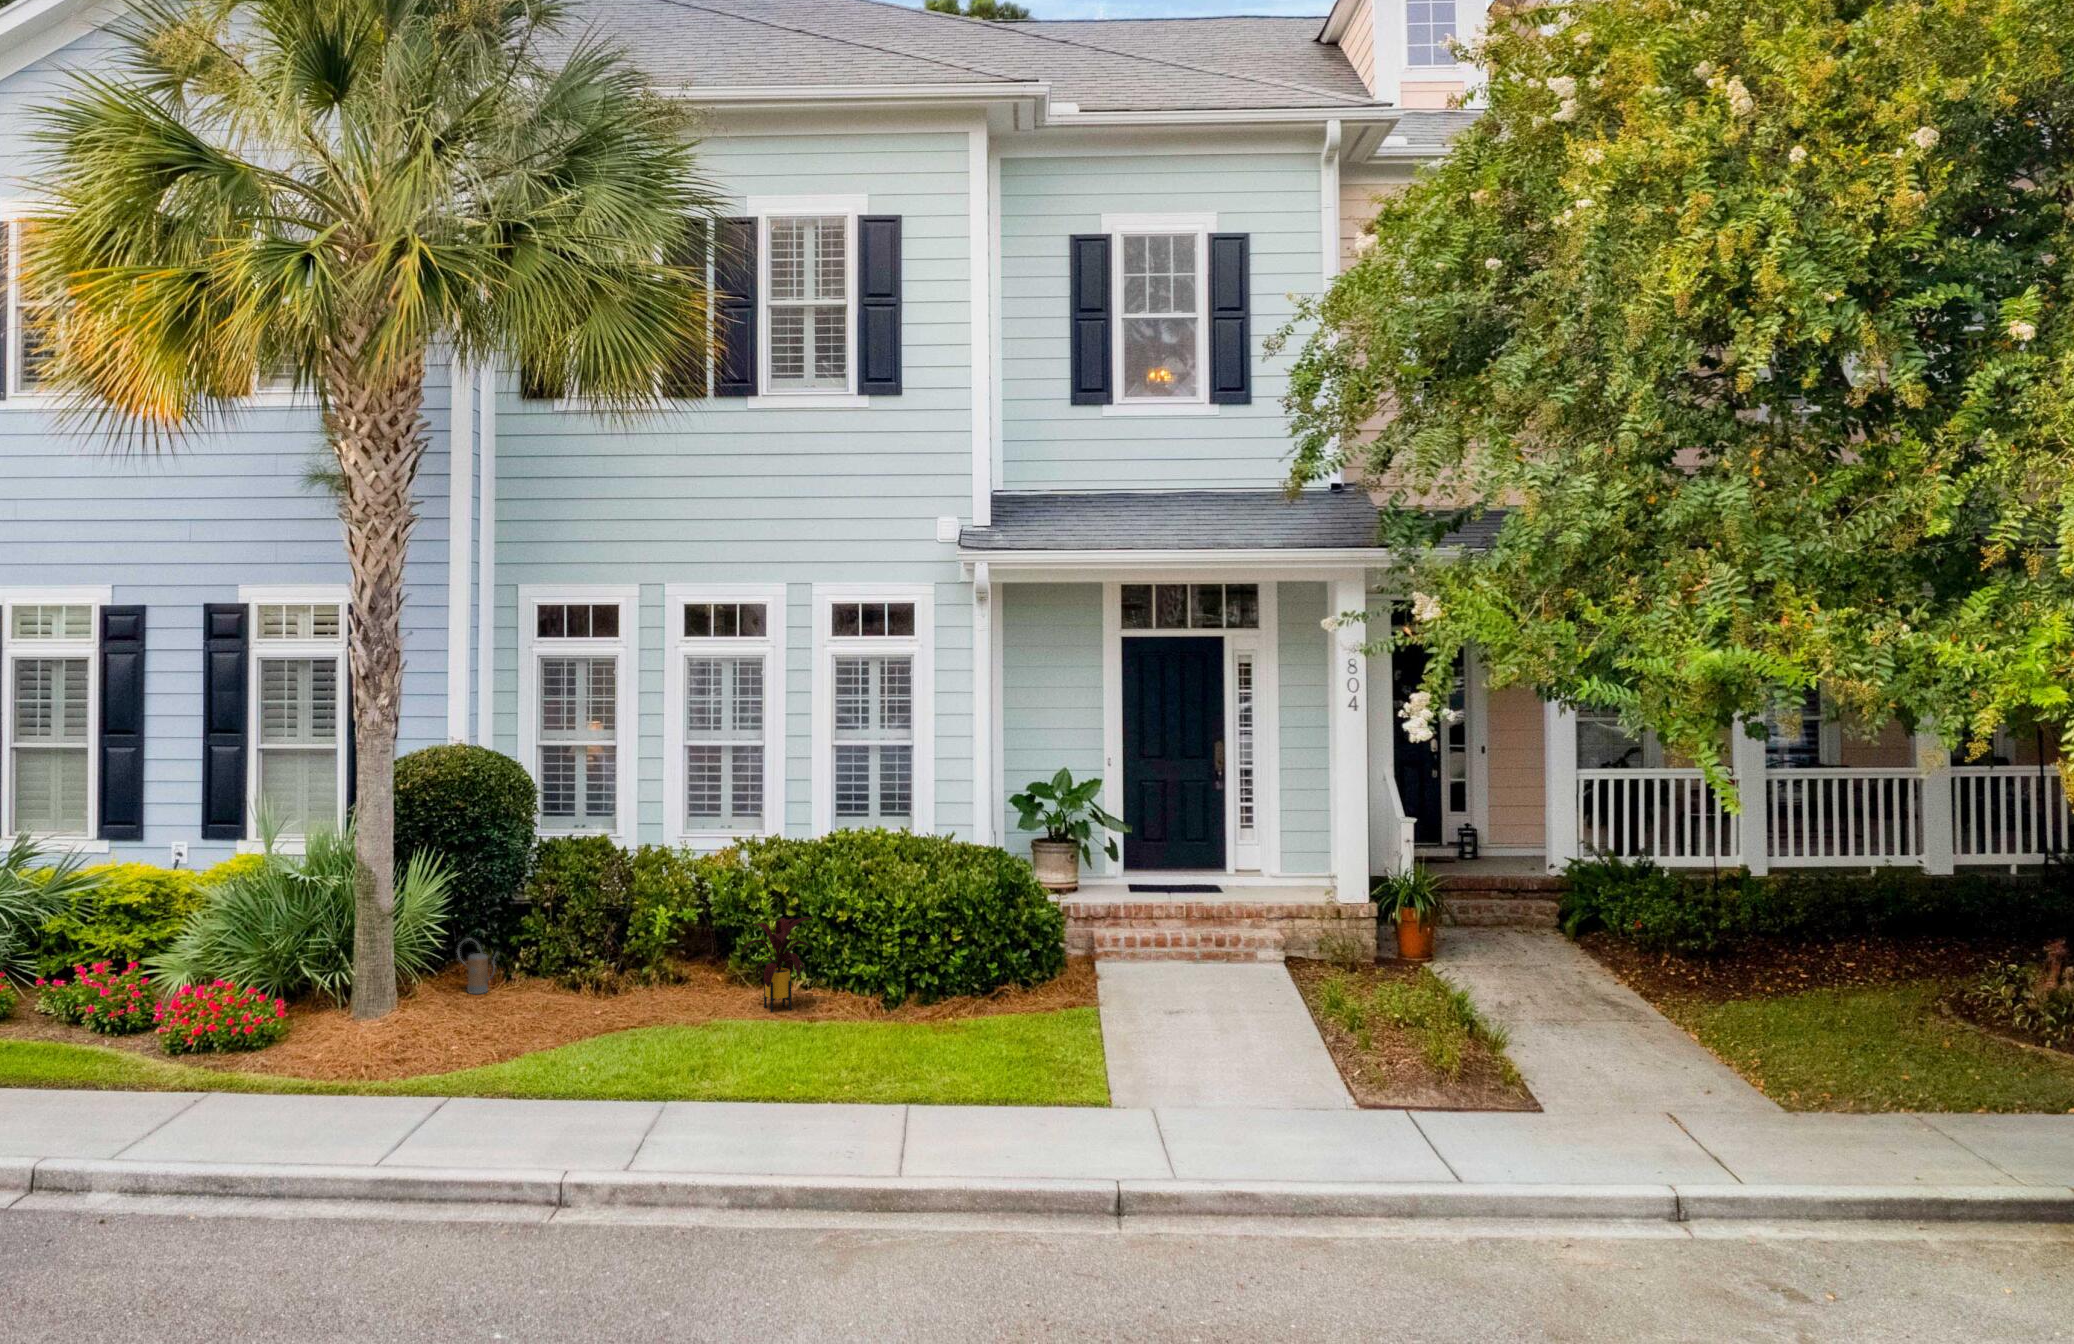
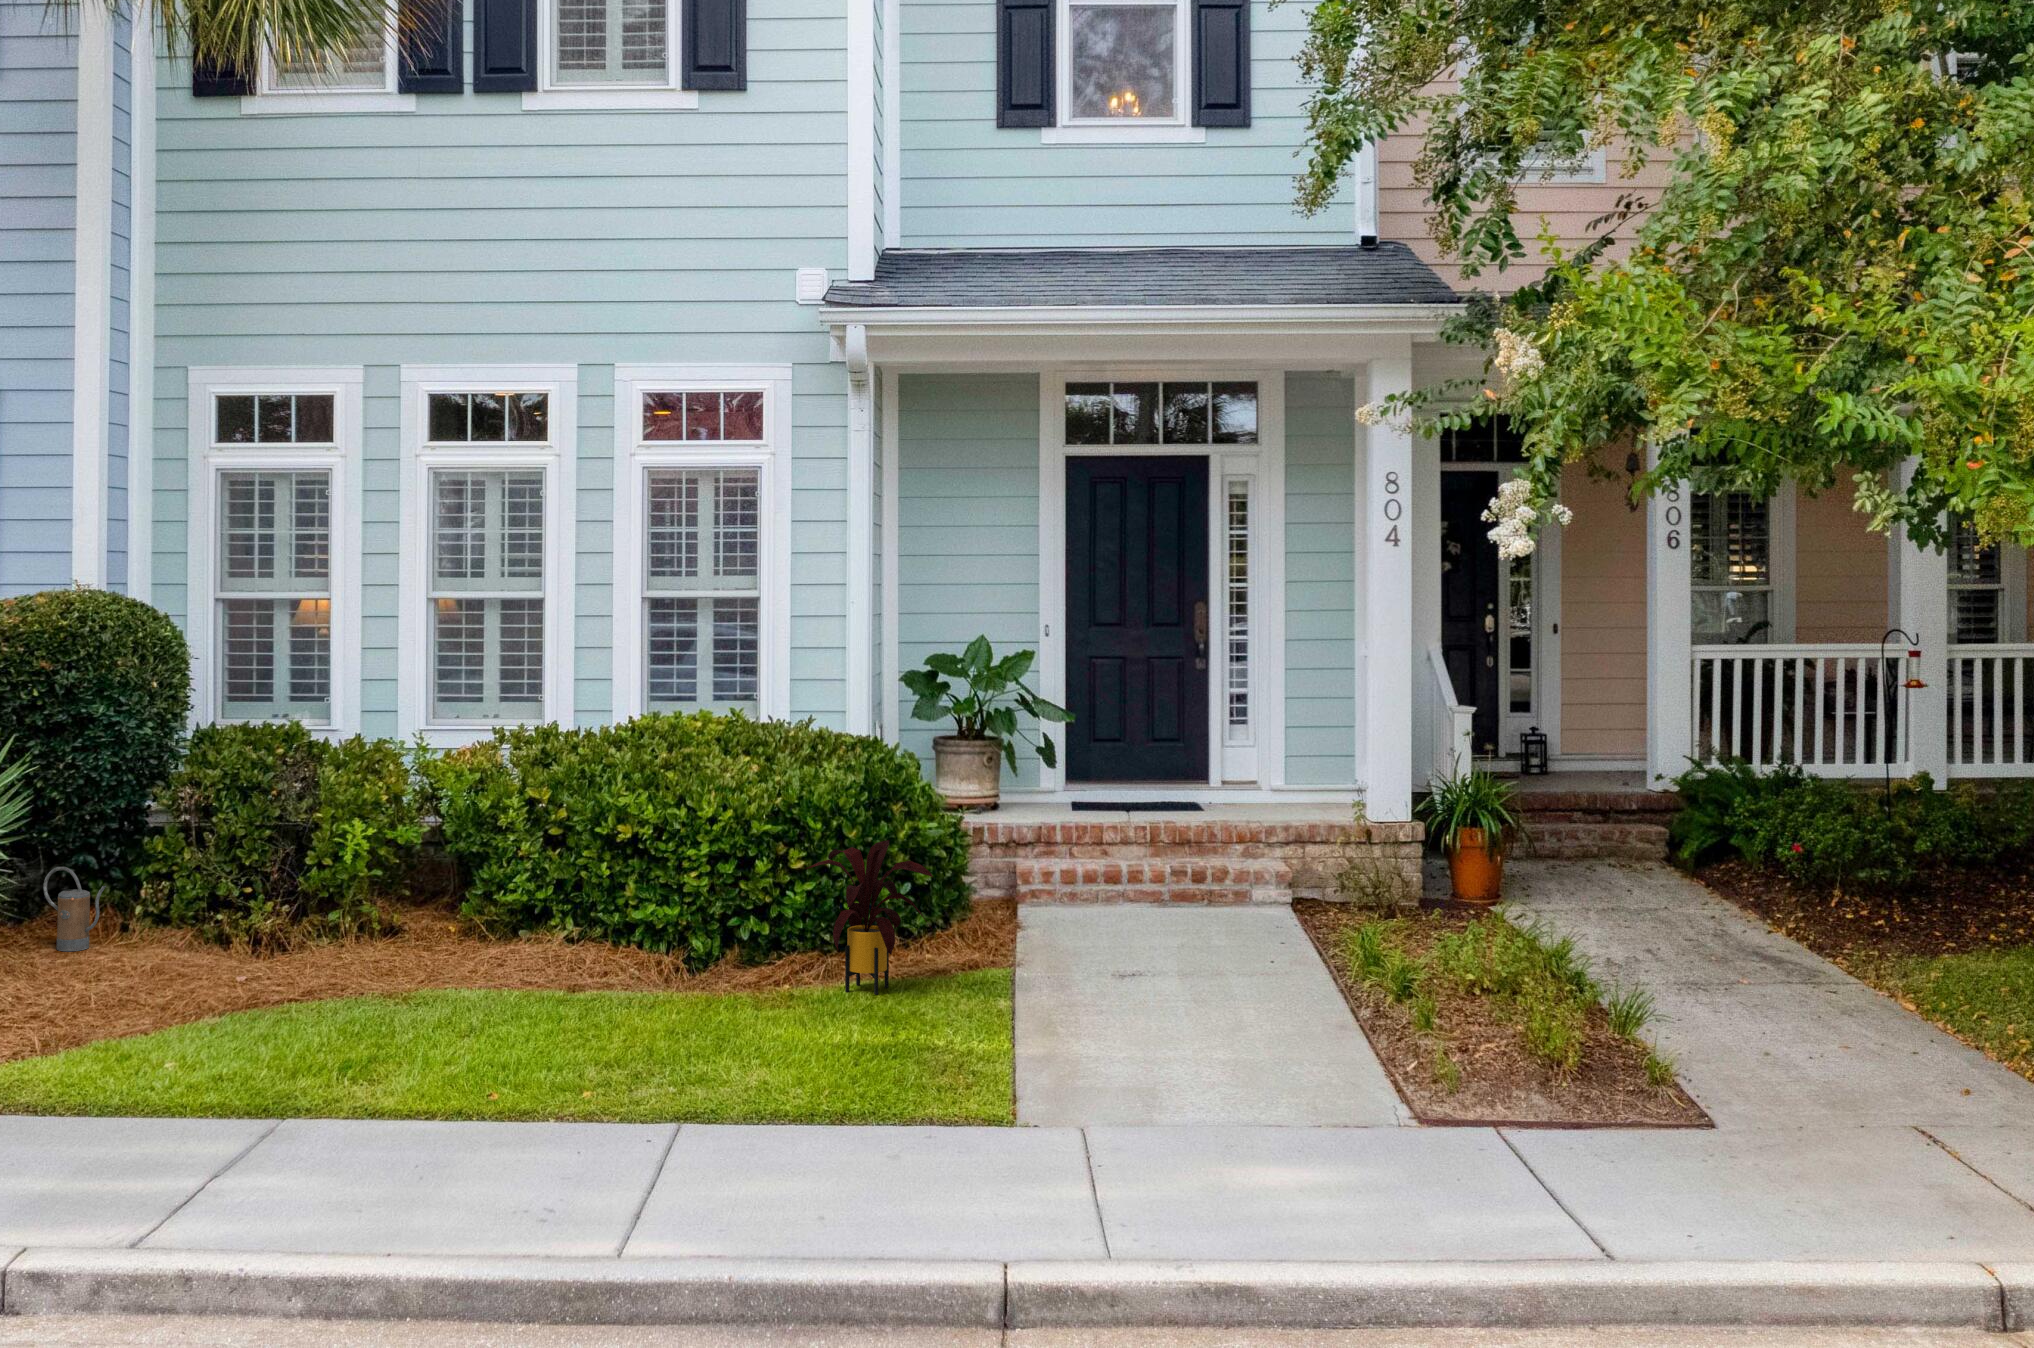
house plant: present [740,917,814,1012] -> present [805,840,933,995]

